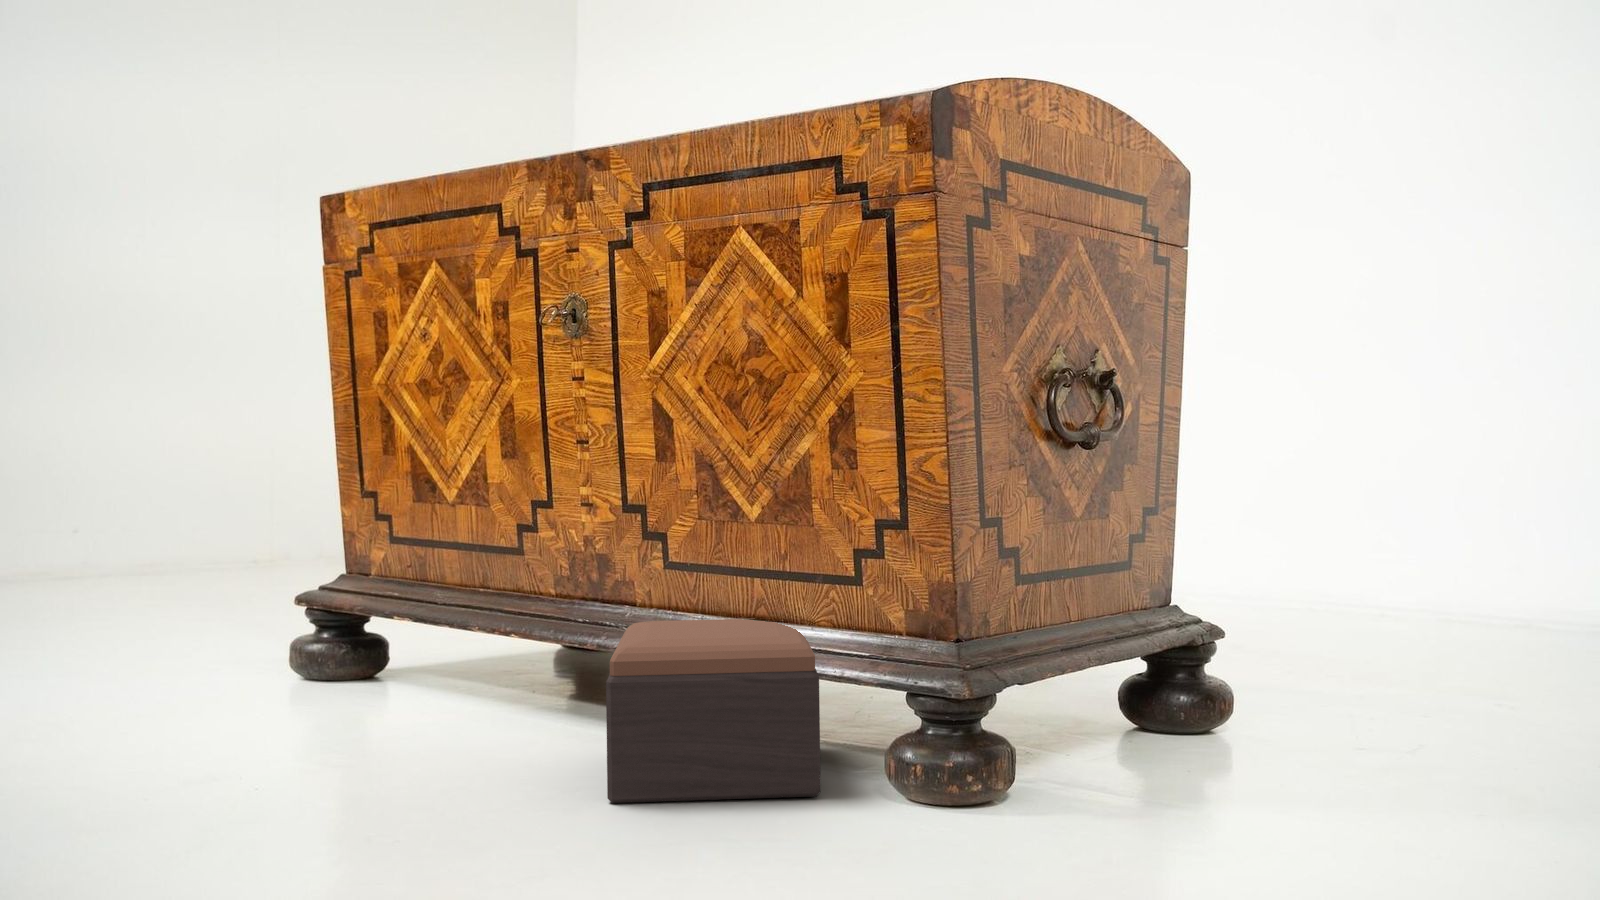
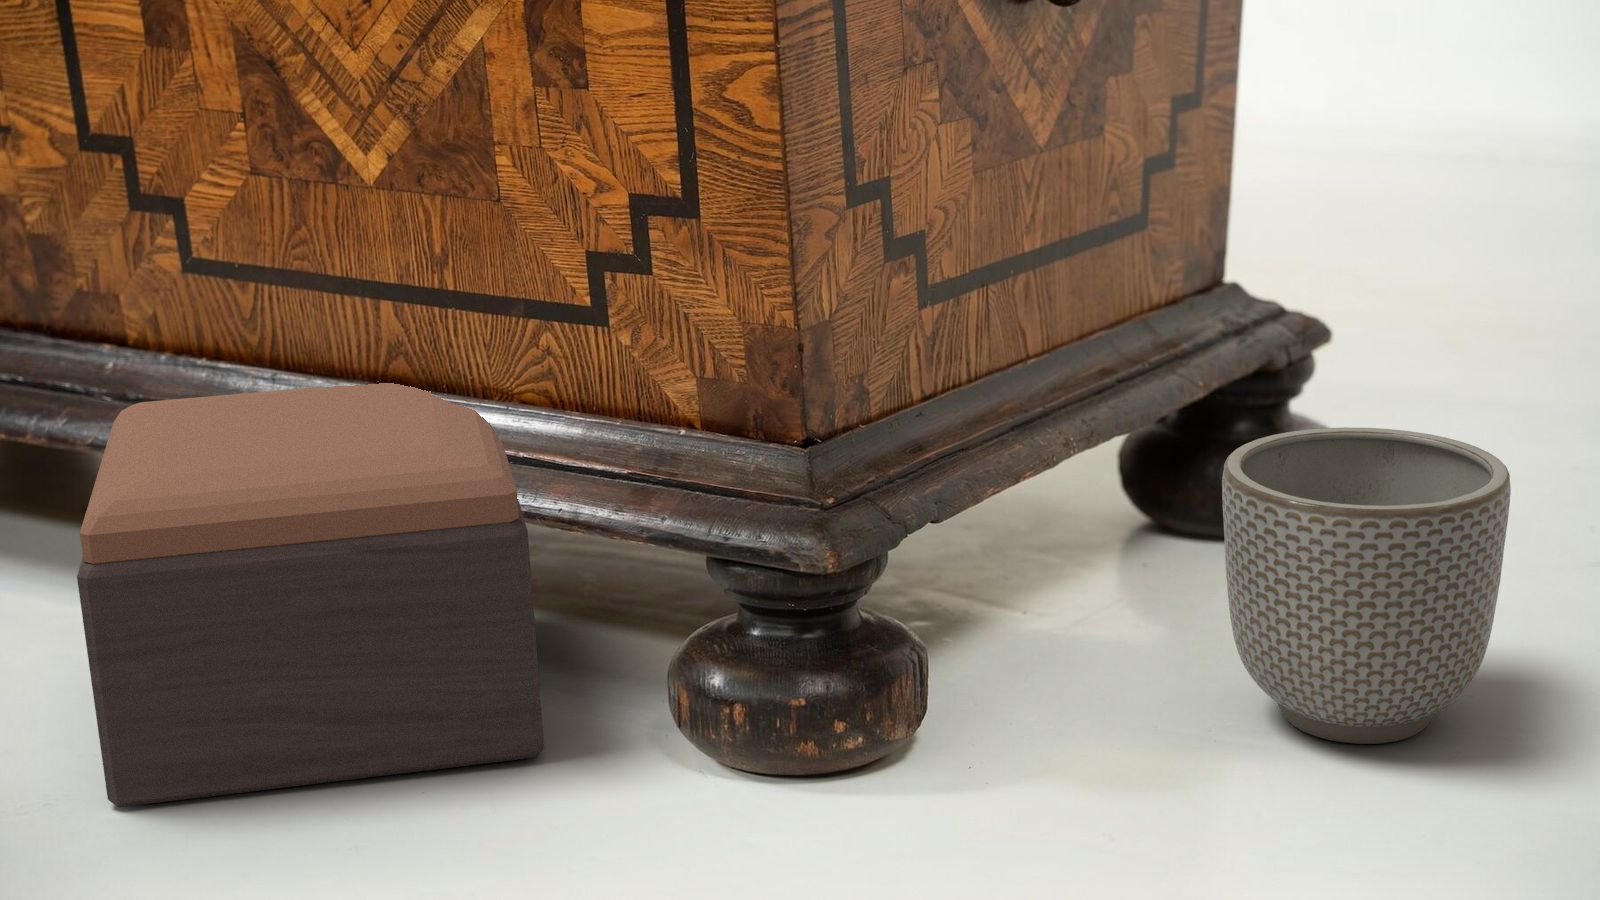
planter: none [1168,655,1320,814] -> present [1222,427,1511,744]

